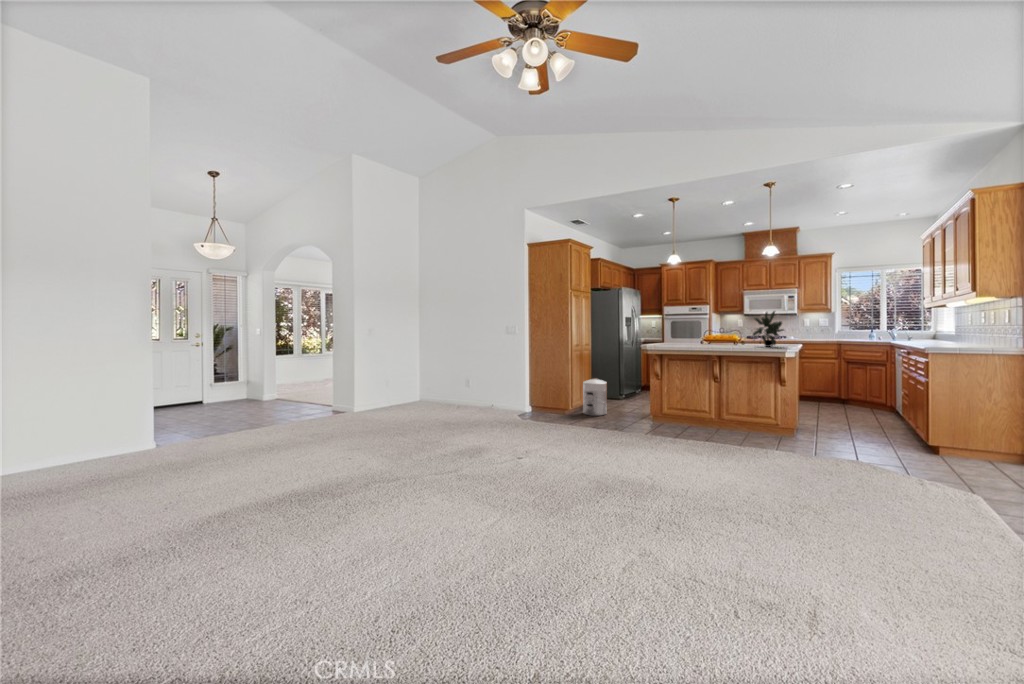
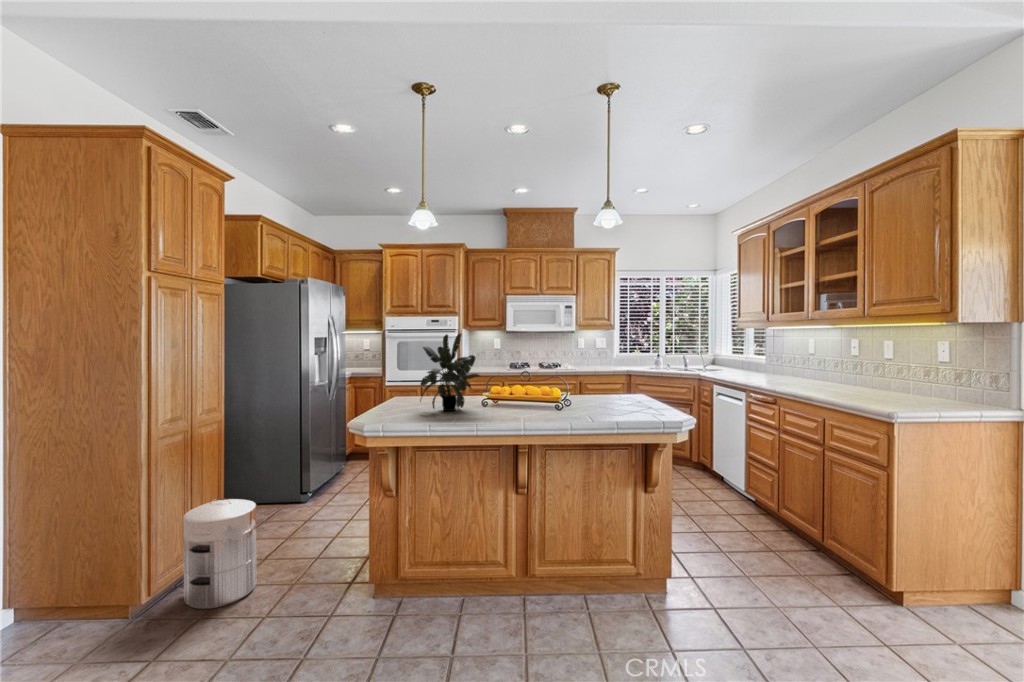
potted plant: present [753,311,784,347] -> present [421,334,480,411]

